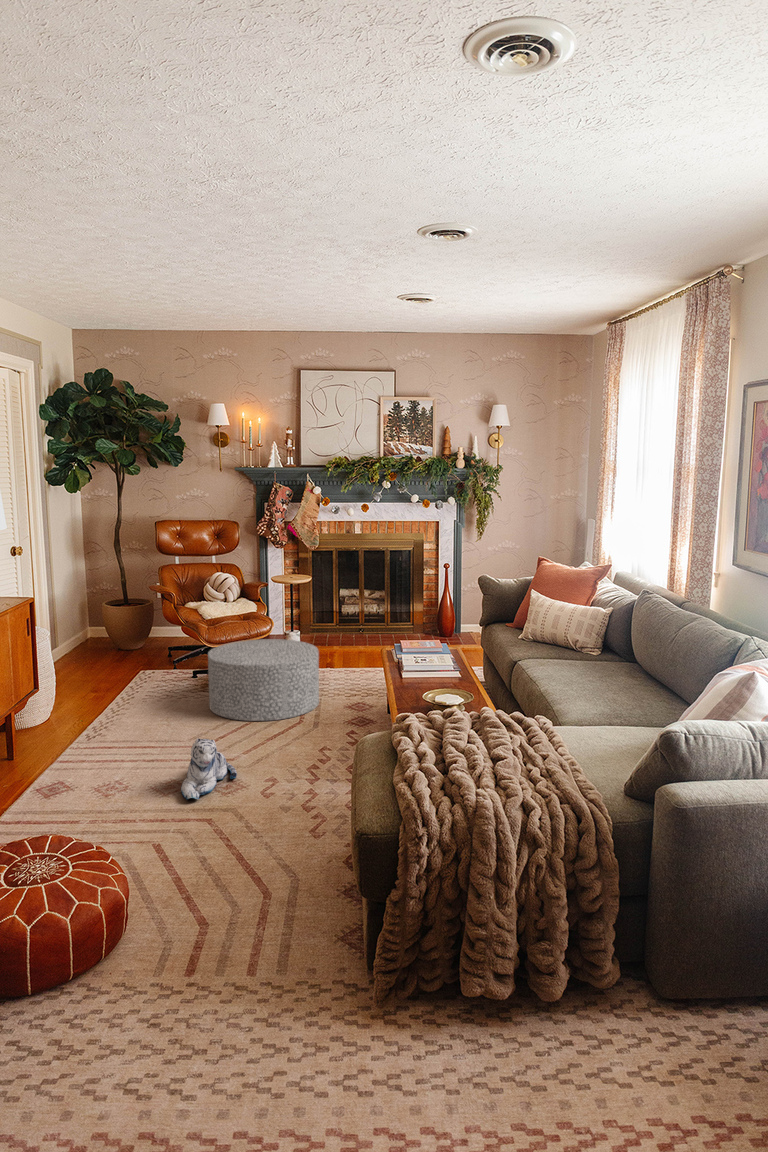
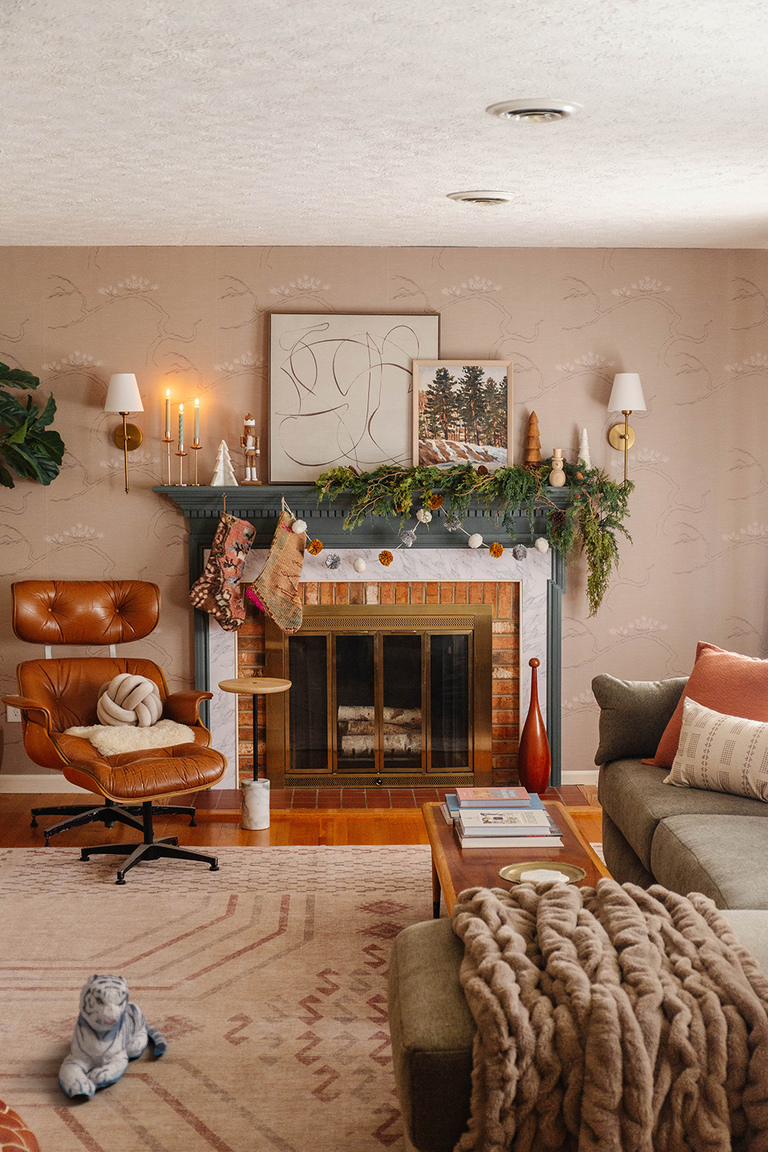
ottoman: present [208,639,319,721] -> none [106,791,314,944]

